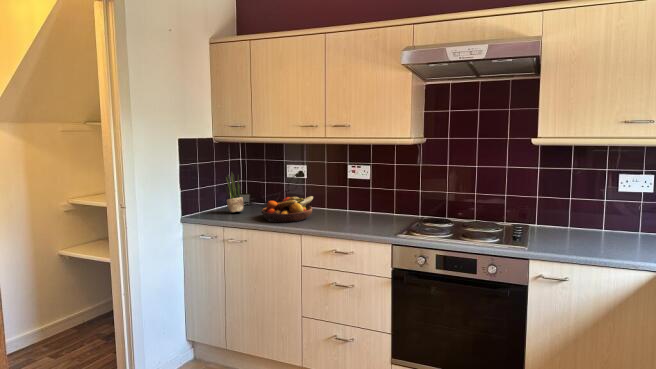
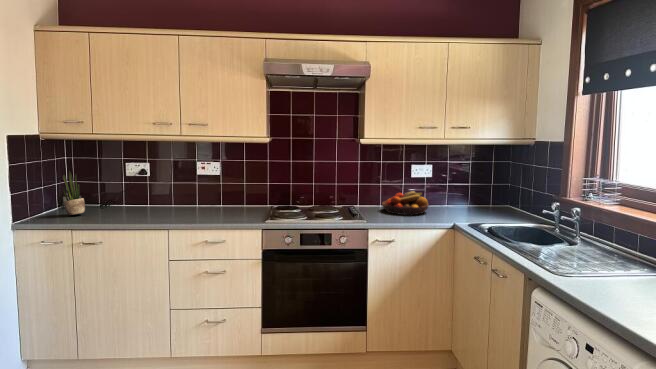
fruit bowl: present [261,196,313,222] -> present [382,191,428,215]

